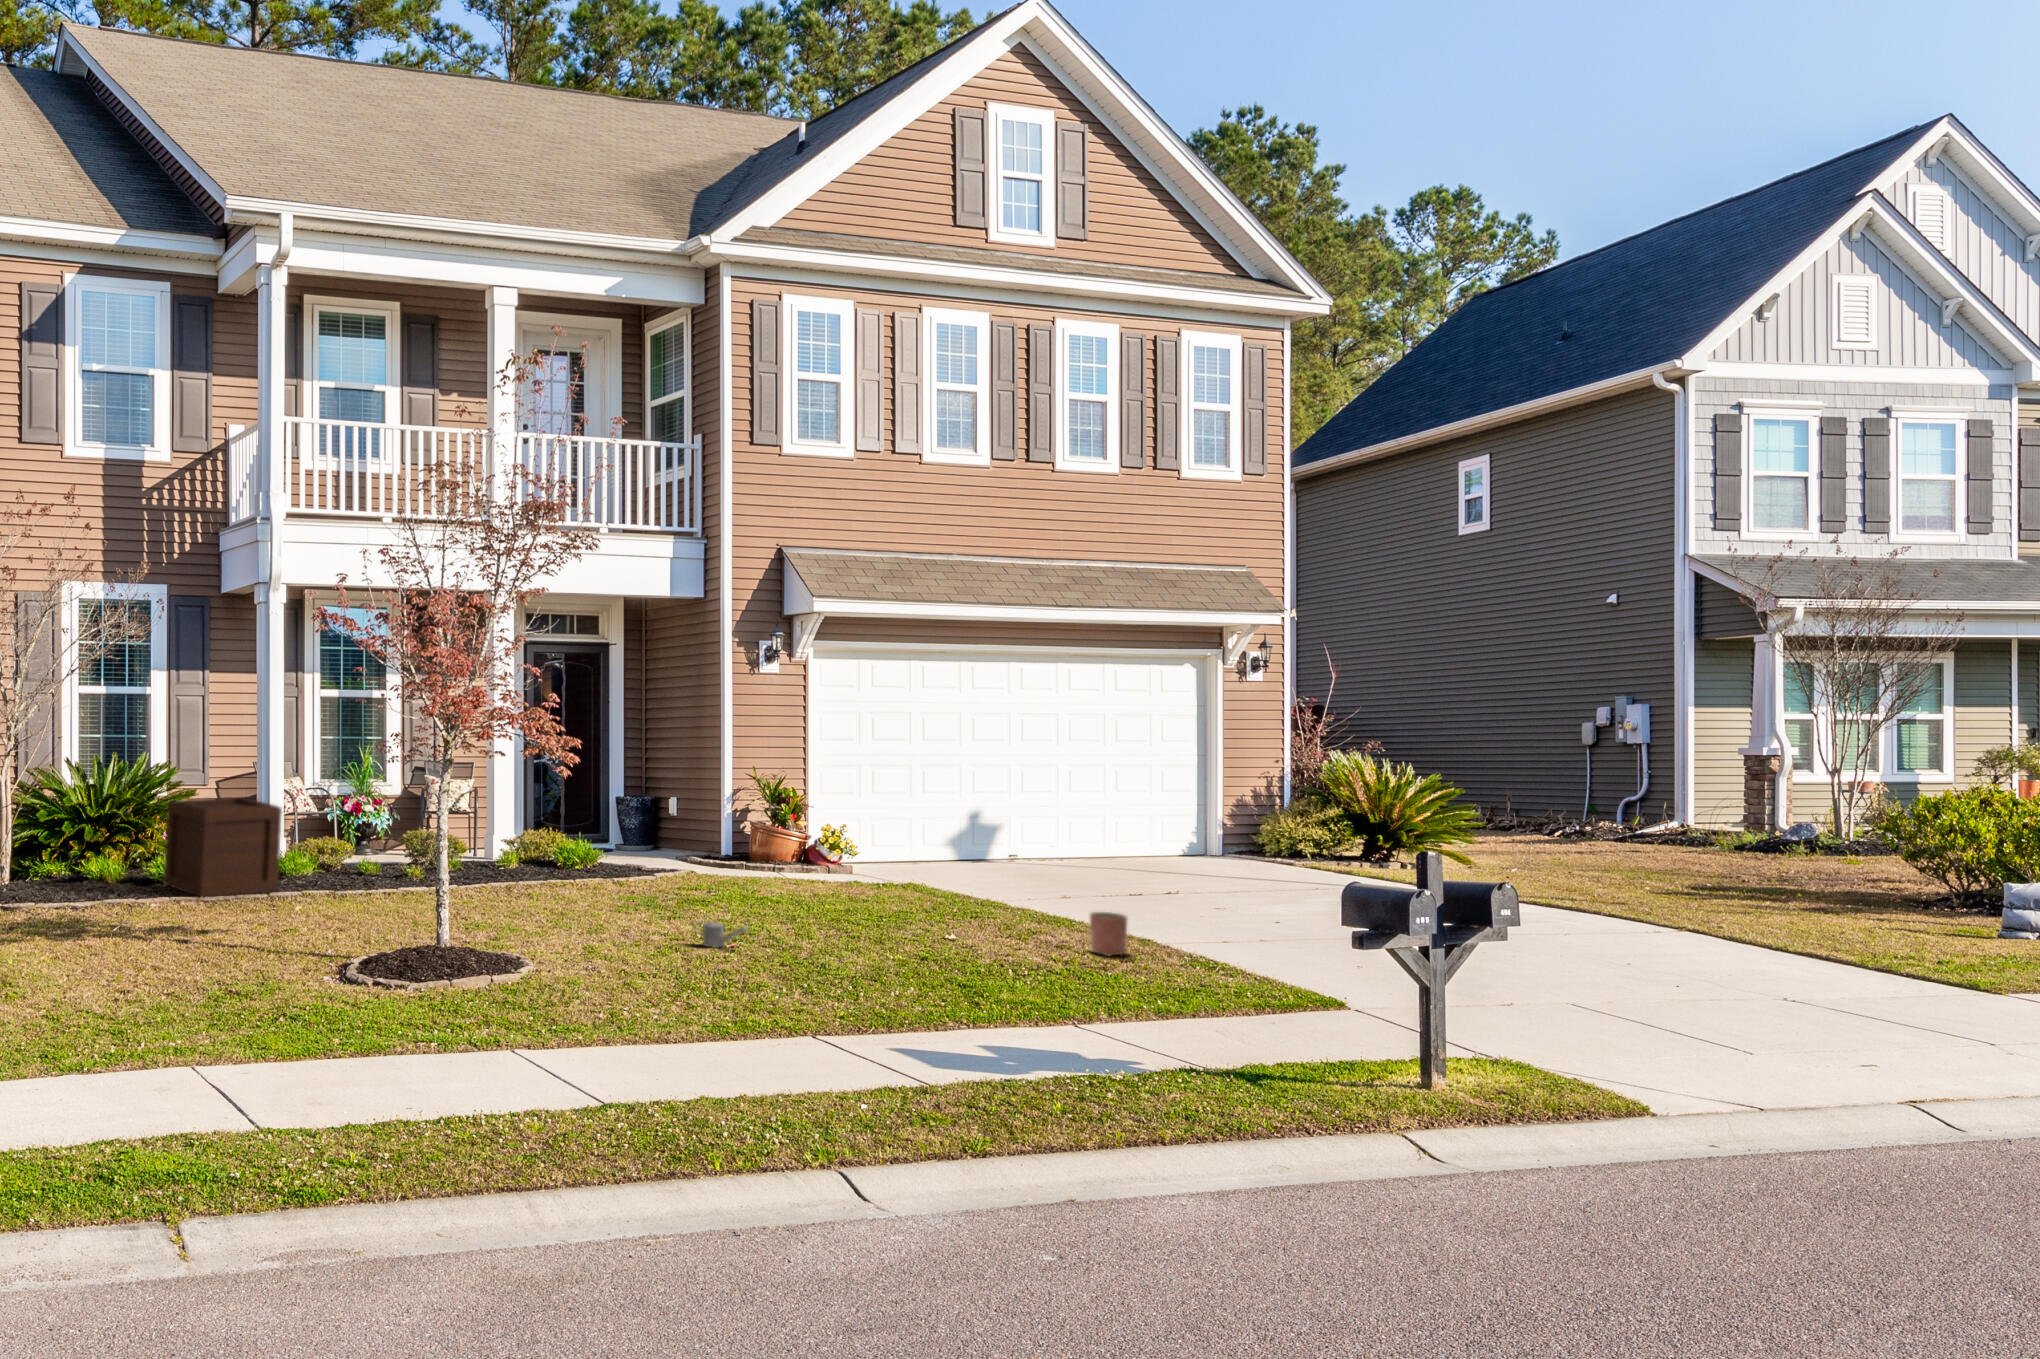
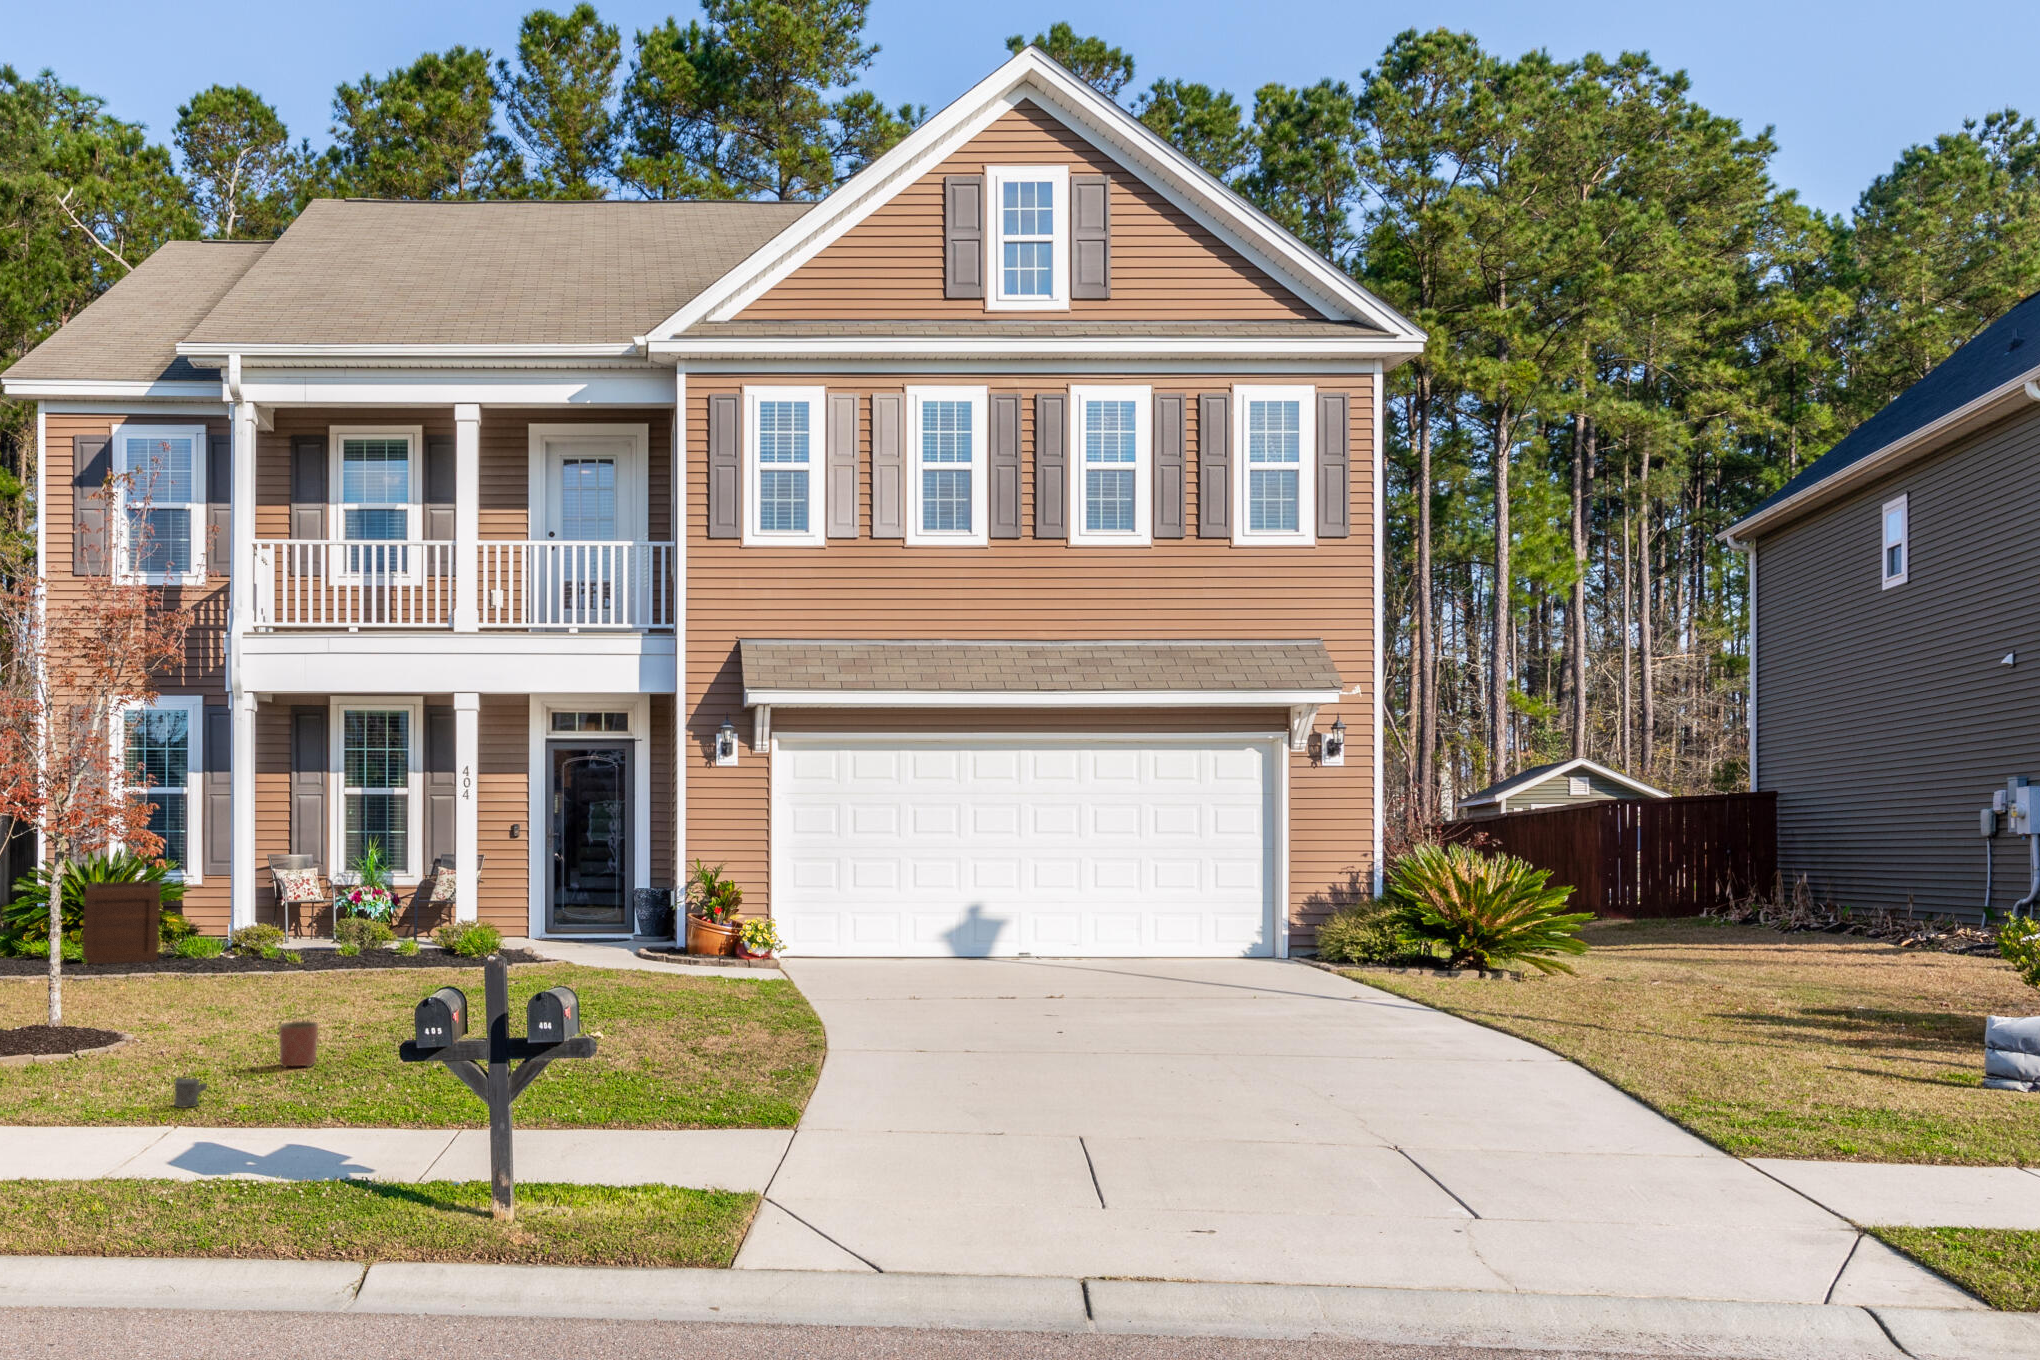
planter: present [1090,912,1127,956] -> present [279,1021,318,1067]
watering can: present [696,923,747,948] -> present [174,1077,207,1108]

